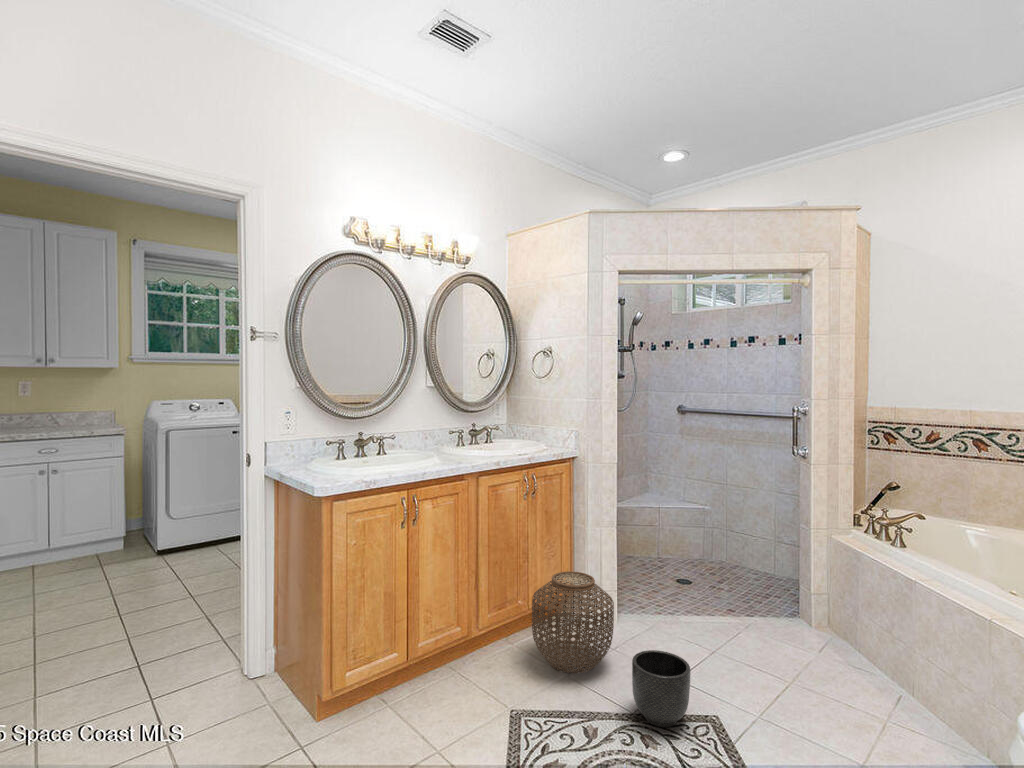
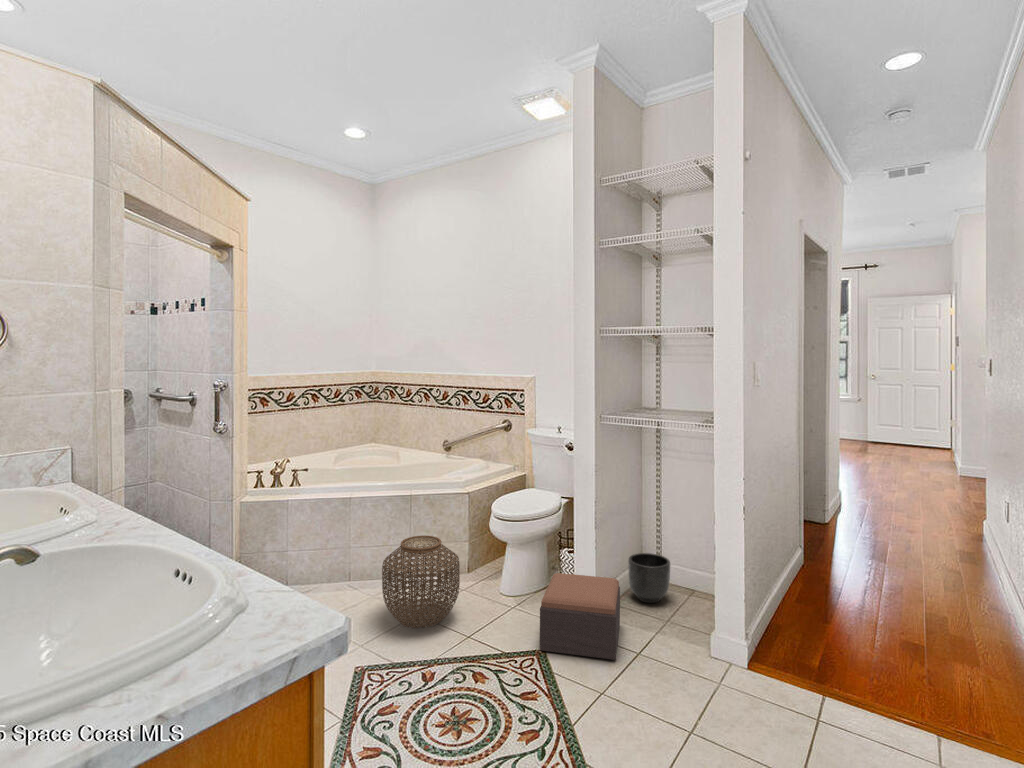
footstool: none [713,627,810,740] -> present [540,573,620,660]
planter: present [632,650,691,727] -> present [628,553,670,603]

